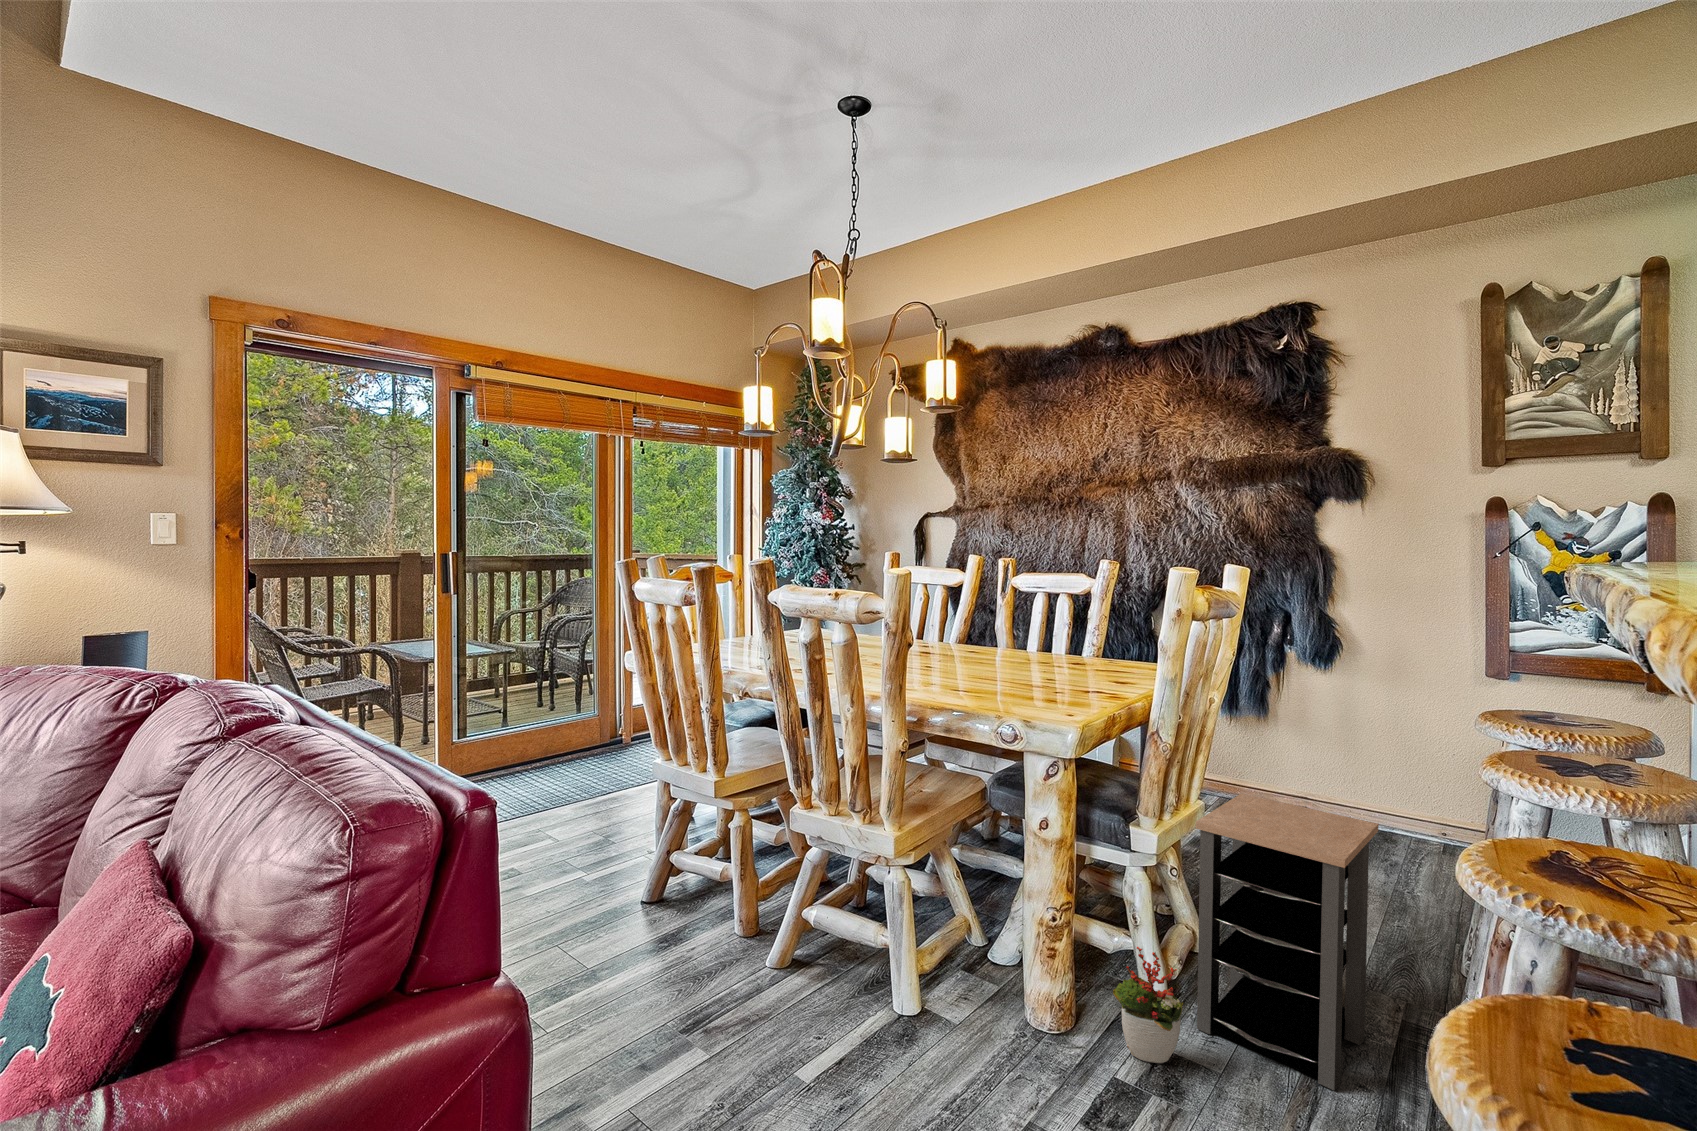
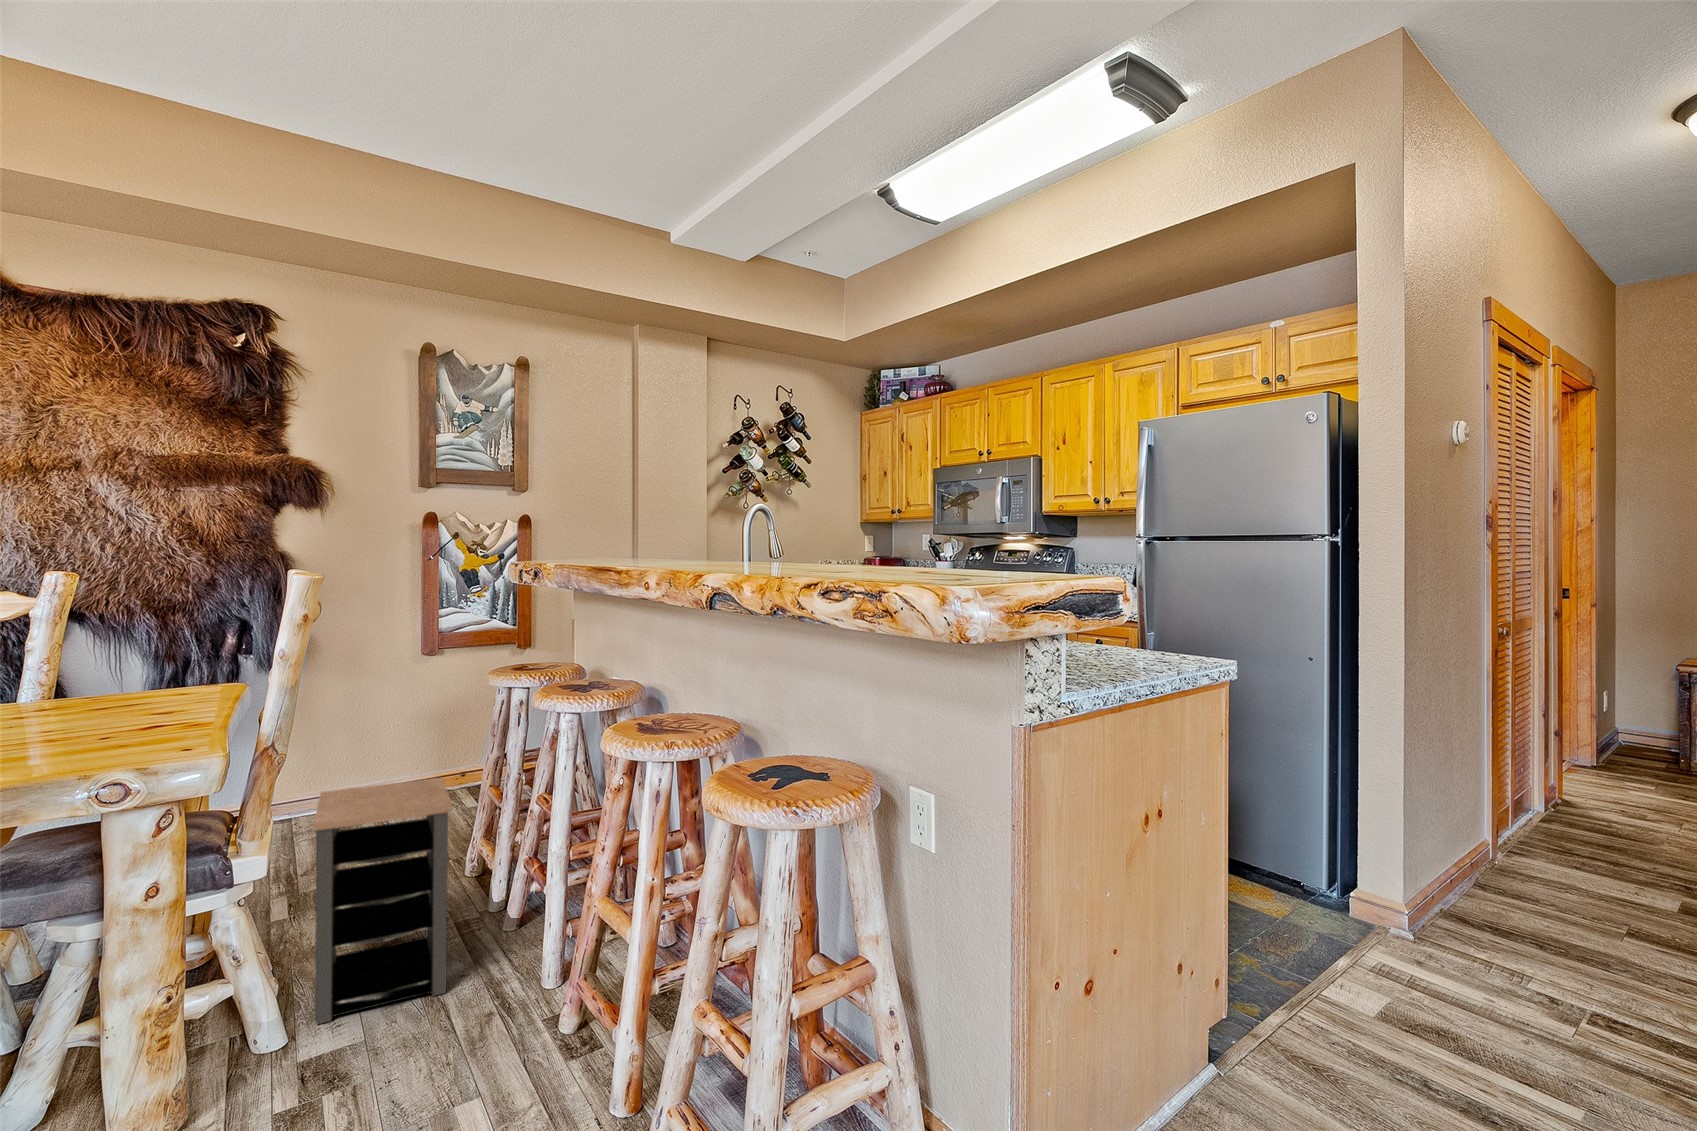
decorative plant: present [1113,947,1183,1063] -> none [254,961,328,1081]

